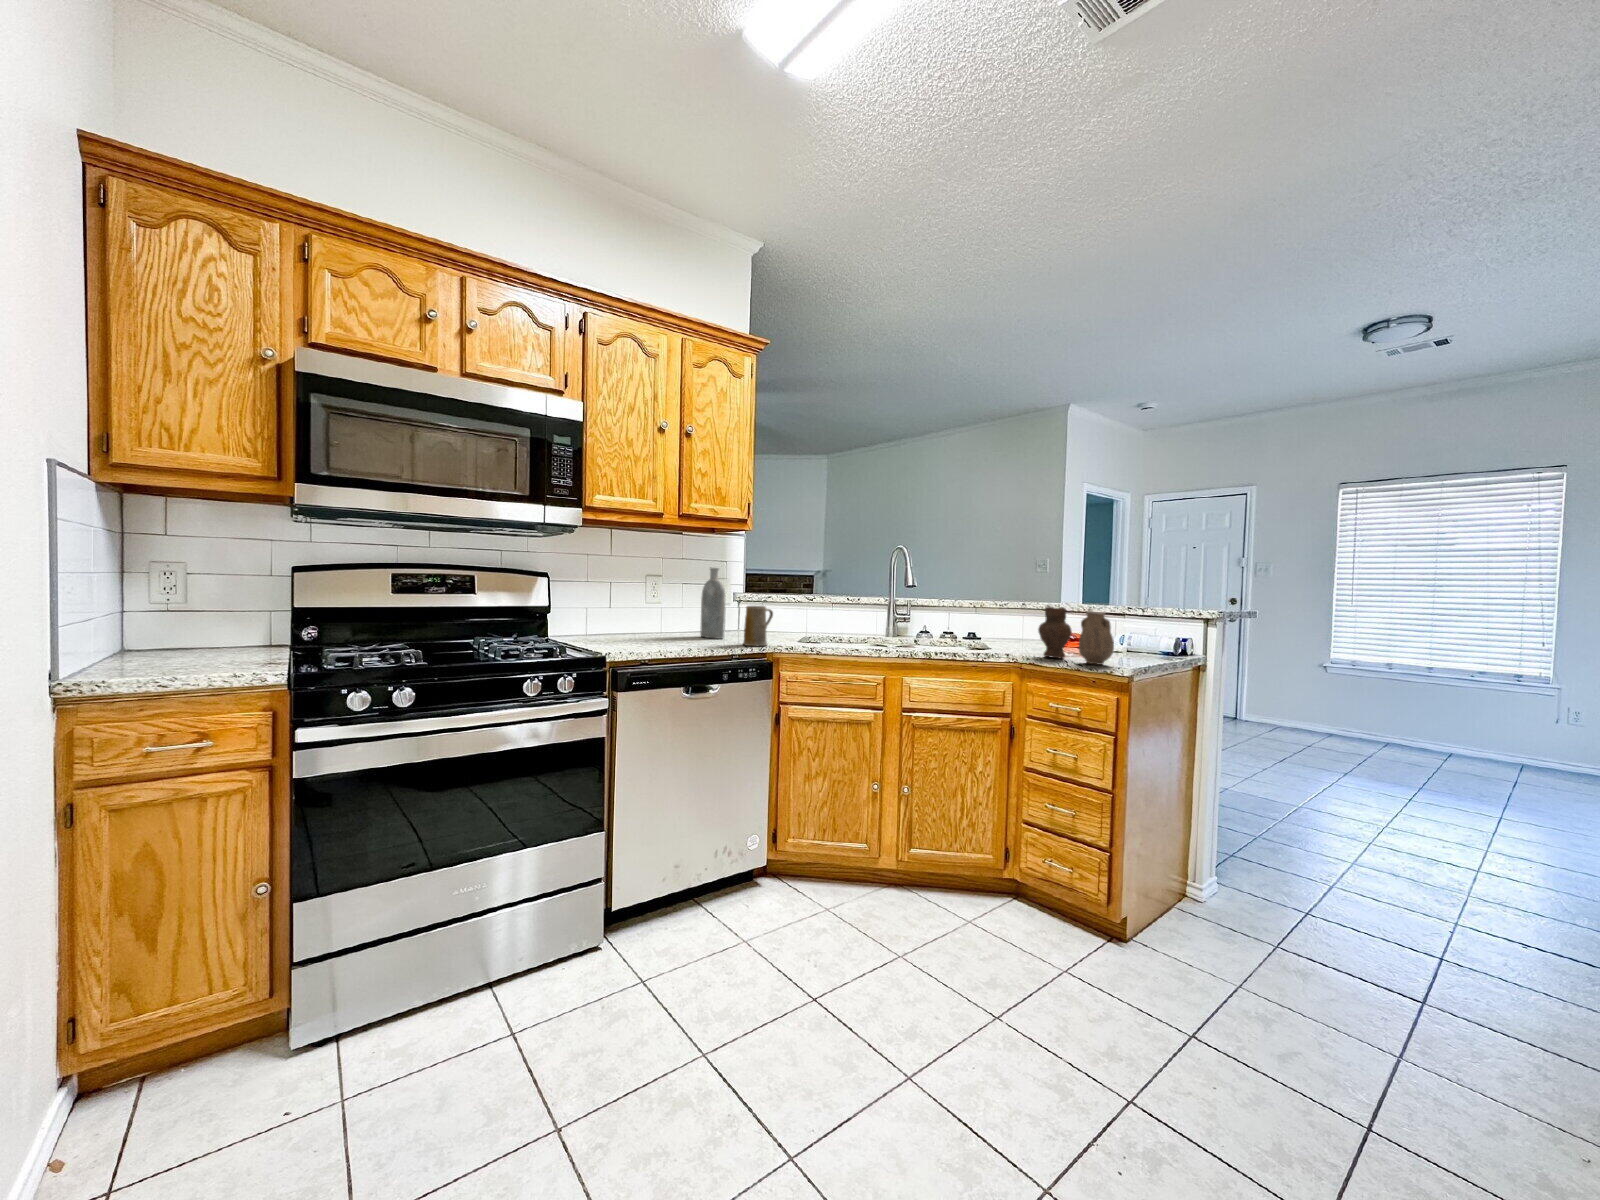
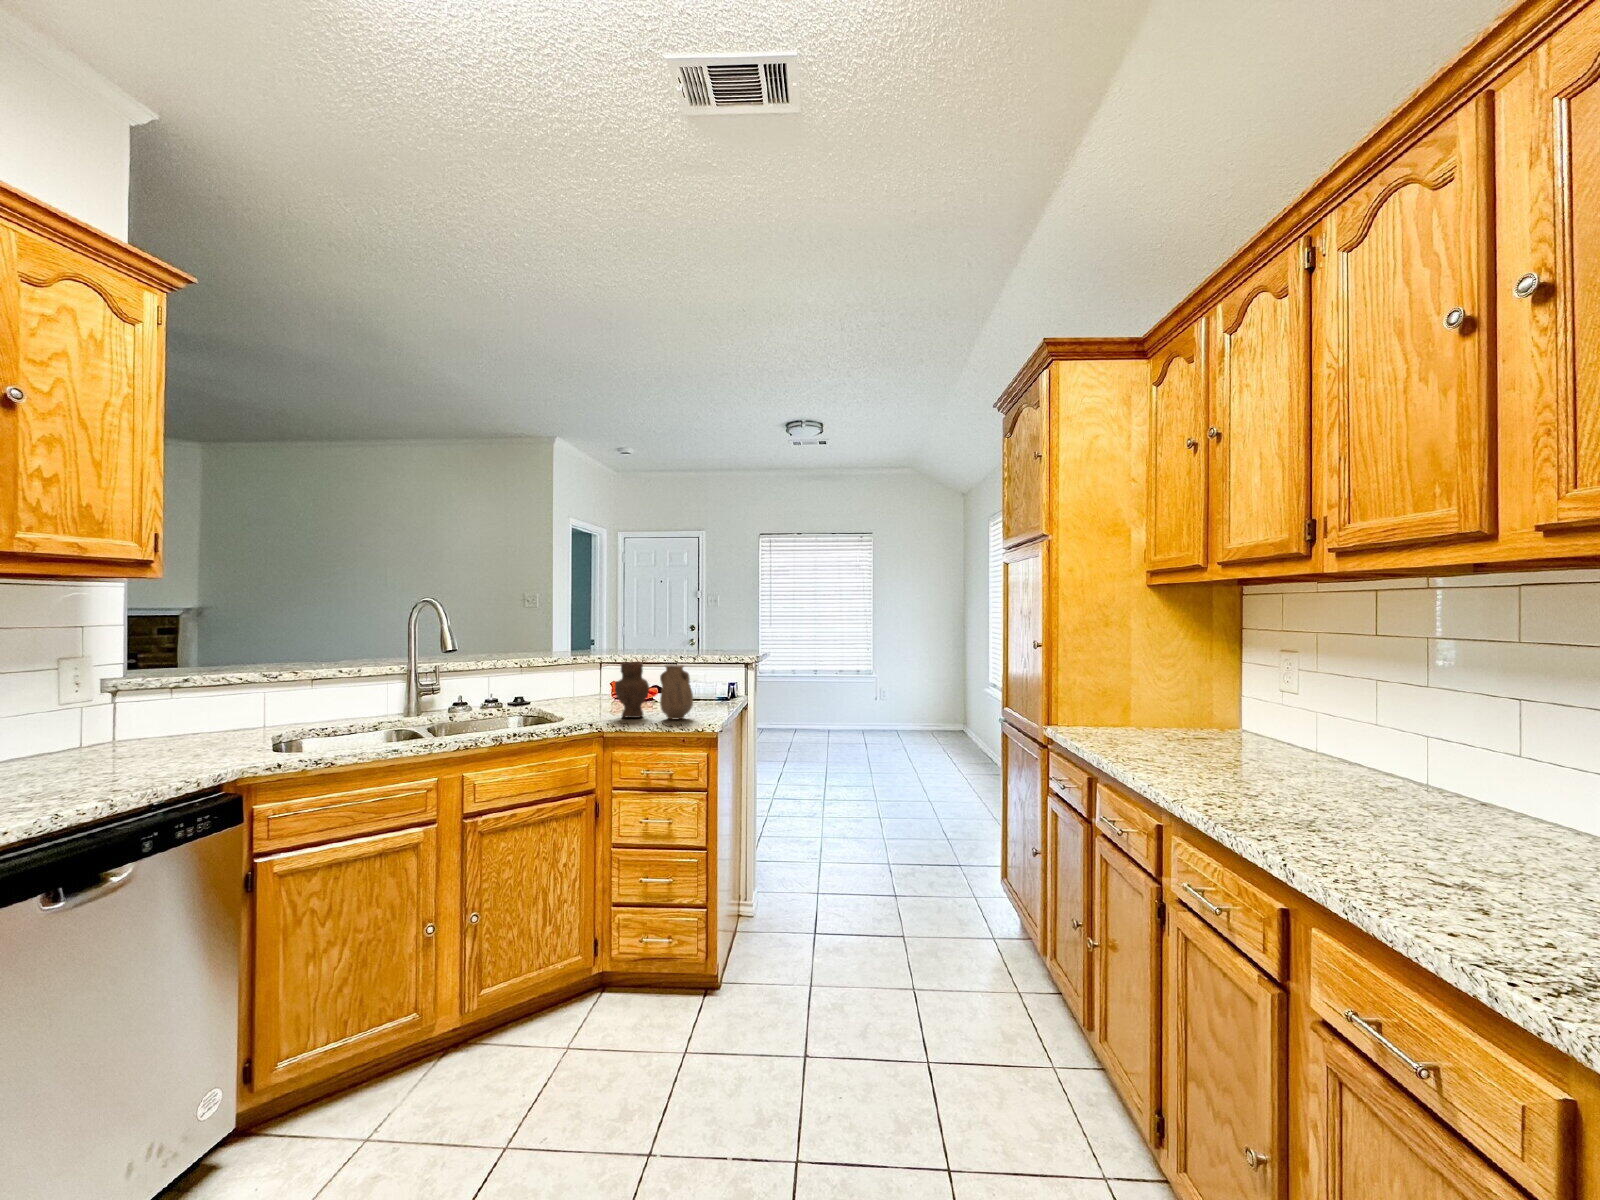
bottle: present [700,567,725,639] -> none [53,640,118,766]
mug: present [743,606,773,646] -> none [176,700,236,769]

